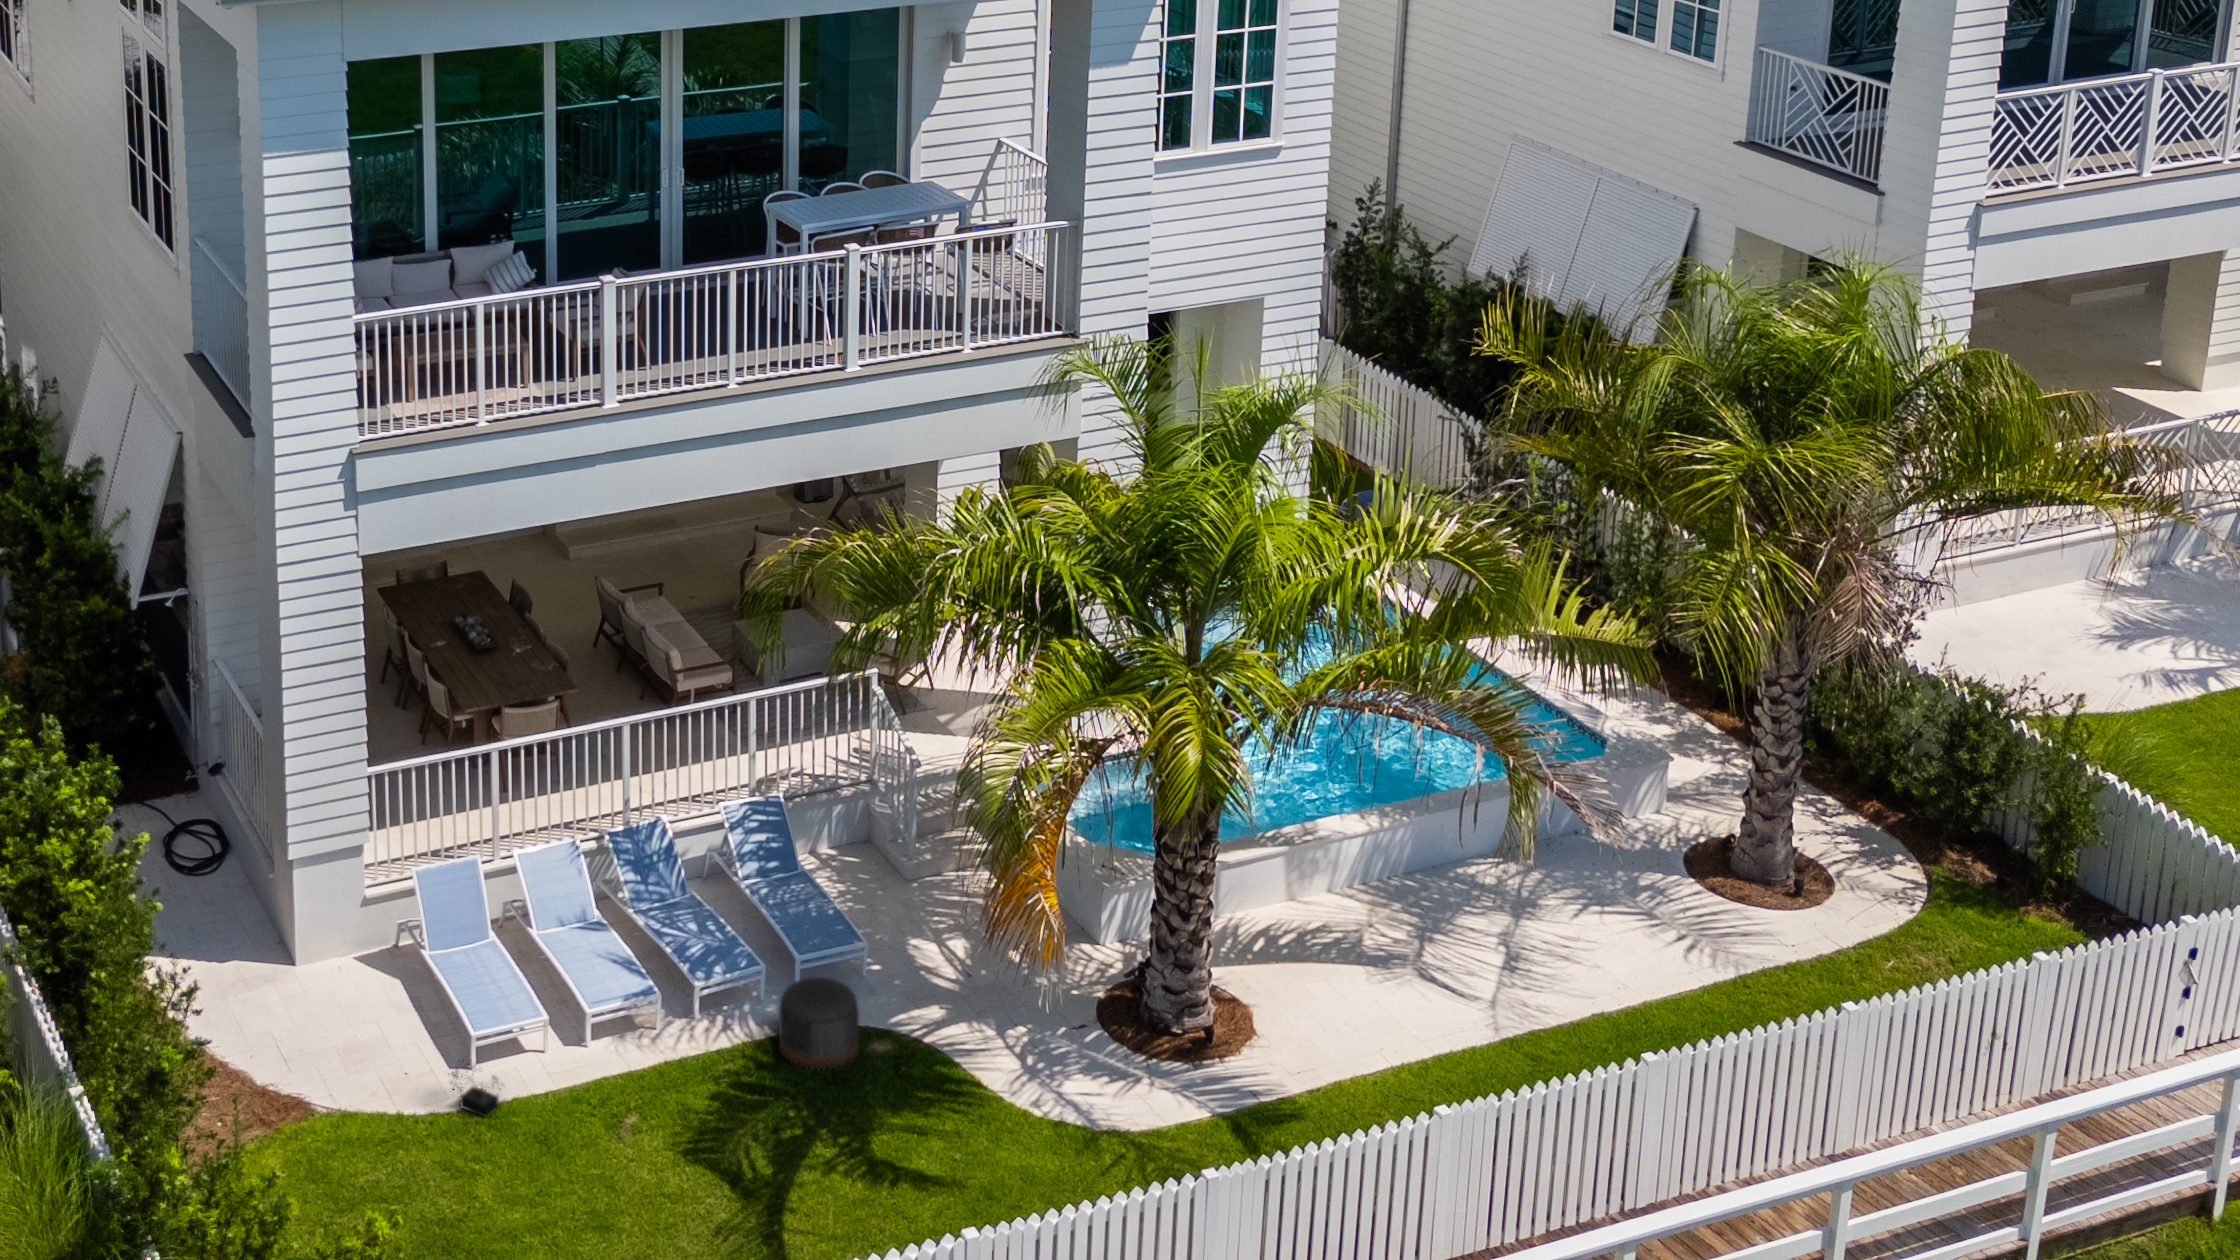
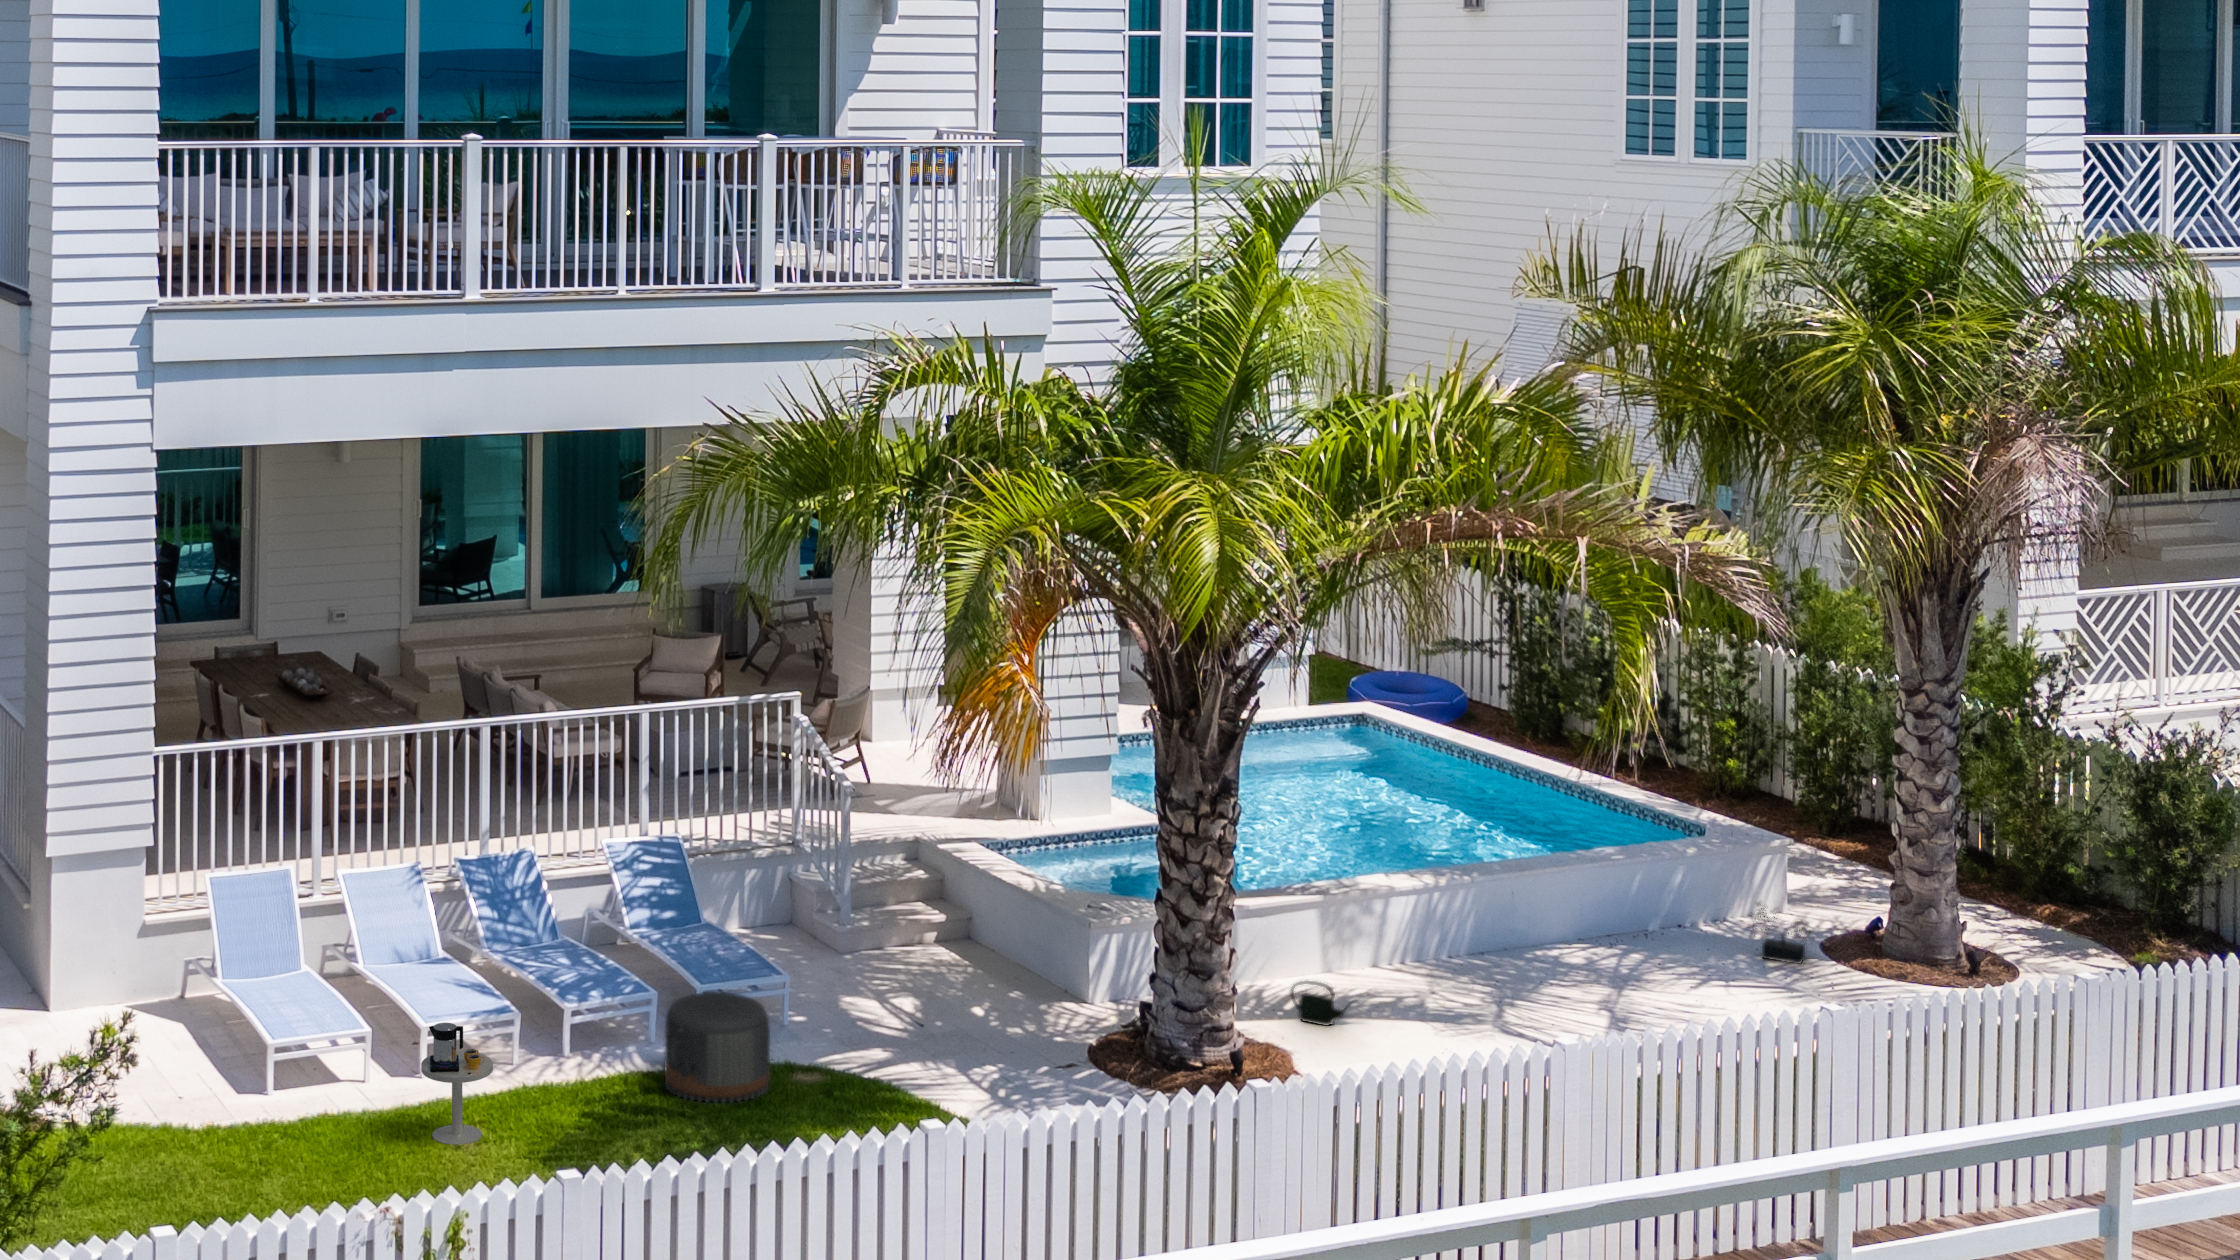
watering can: none [1261,927,1312,962] -> present [1291,981,1353,1025]
side table: none [599,1037,652,1124] -> present [421,1023,493,1145]
decorative plant: present [451,1059,501,1117] -> present [1751,902,1810,964]

